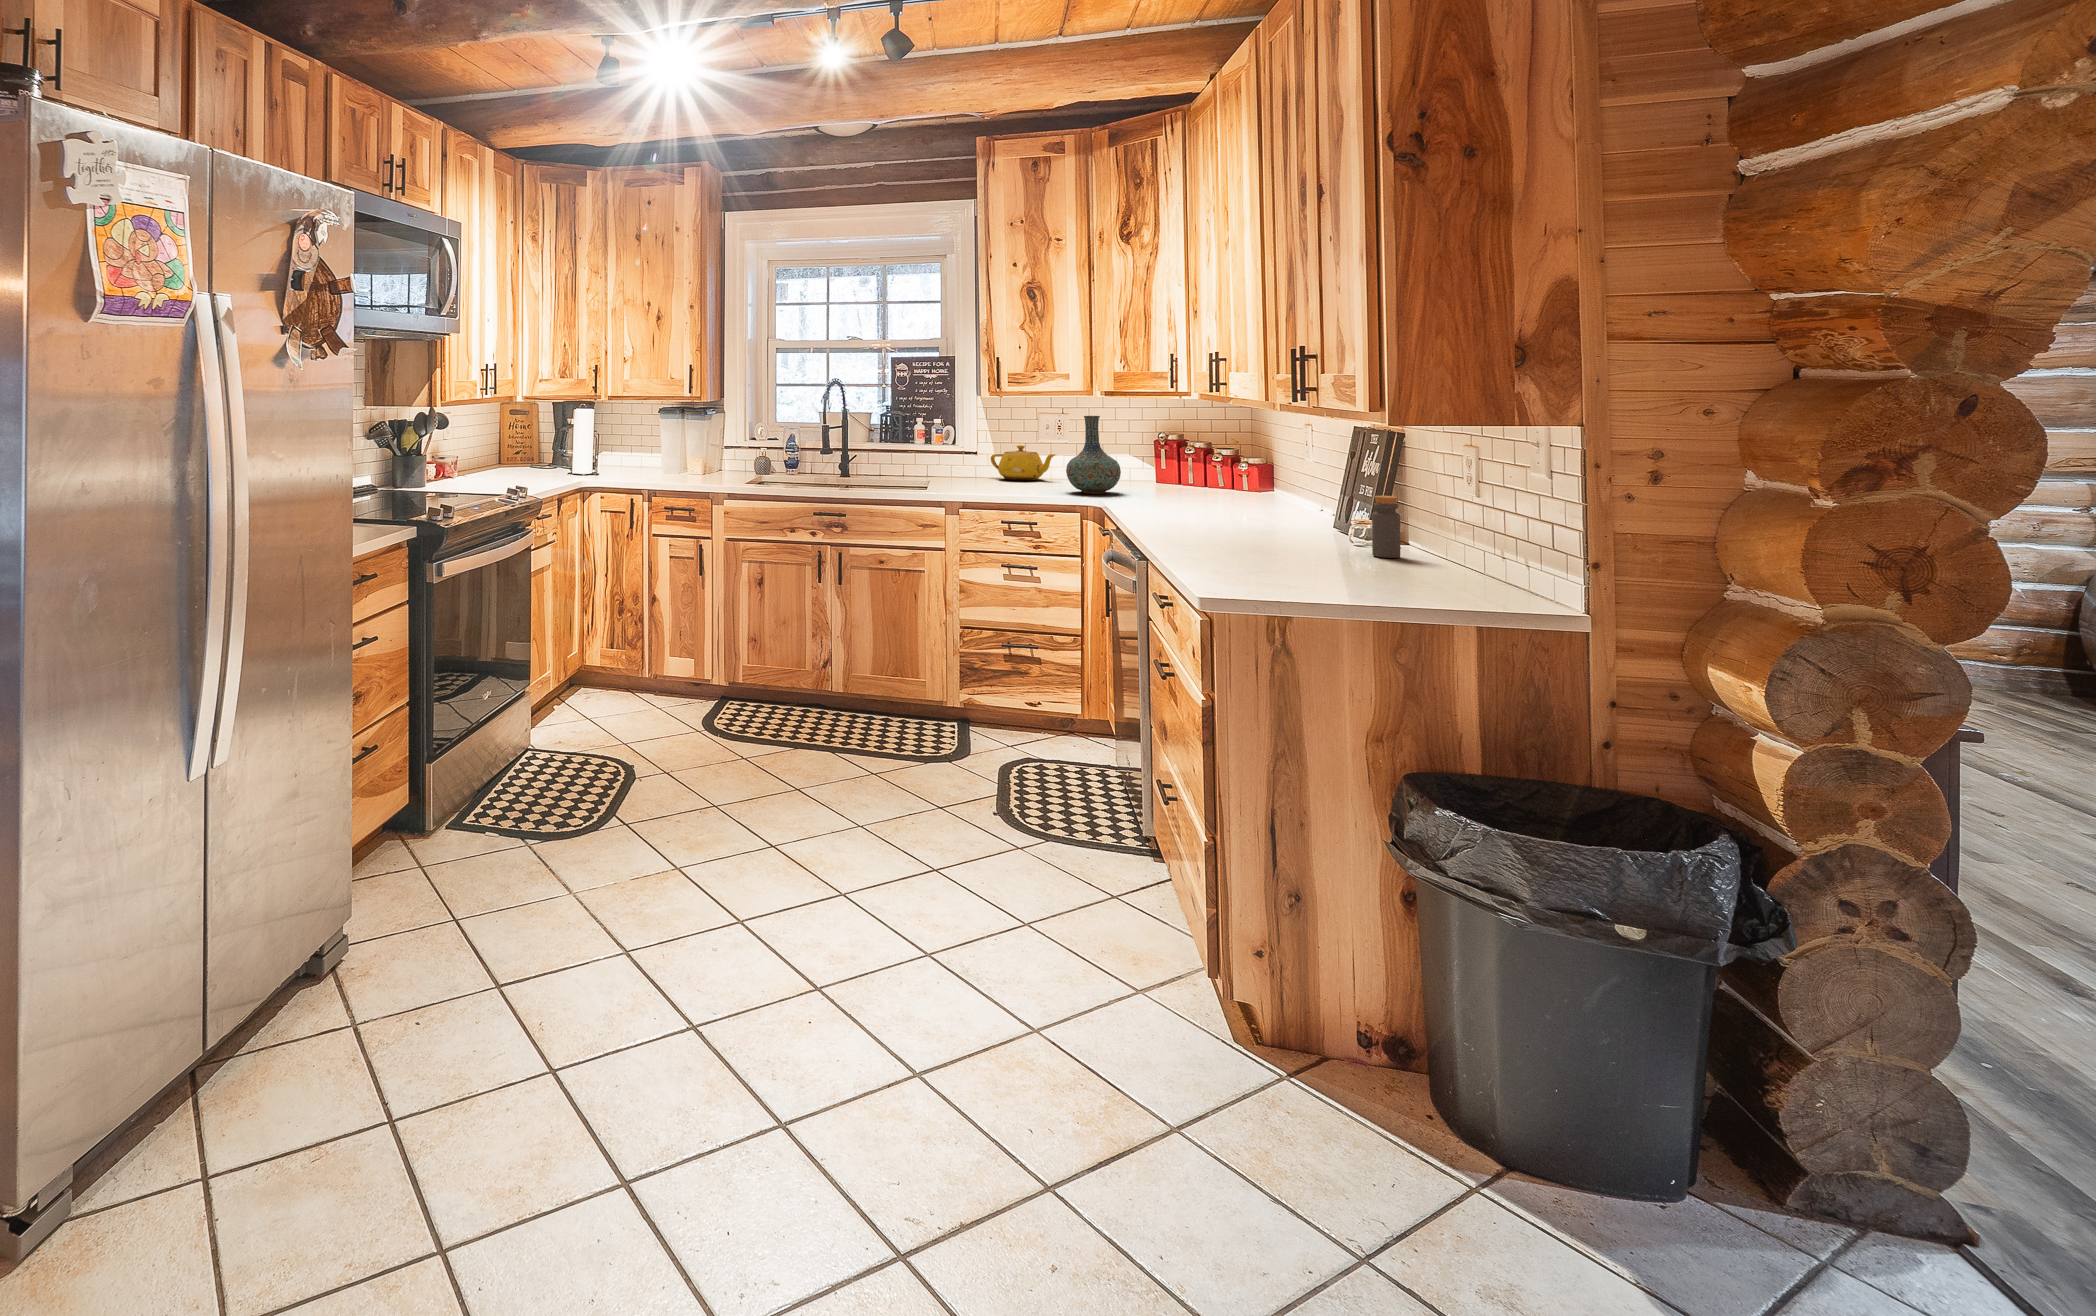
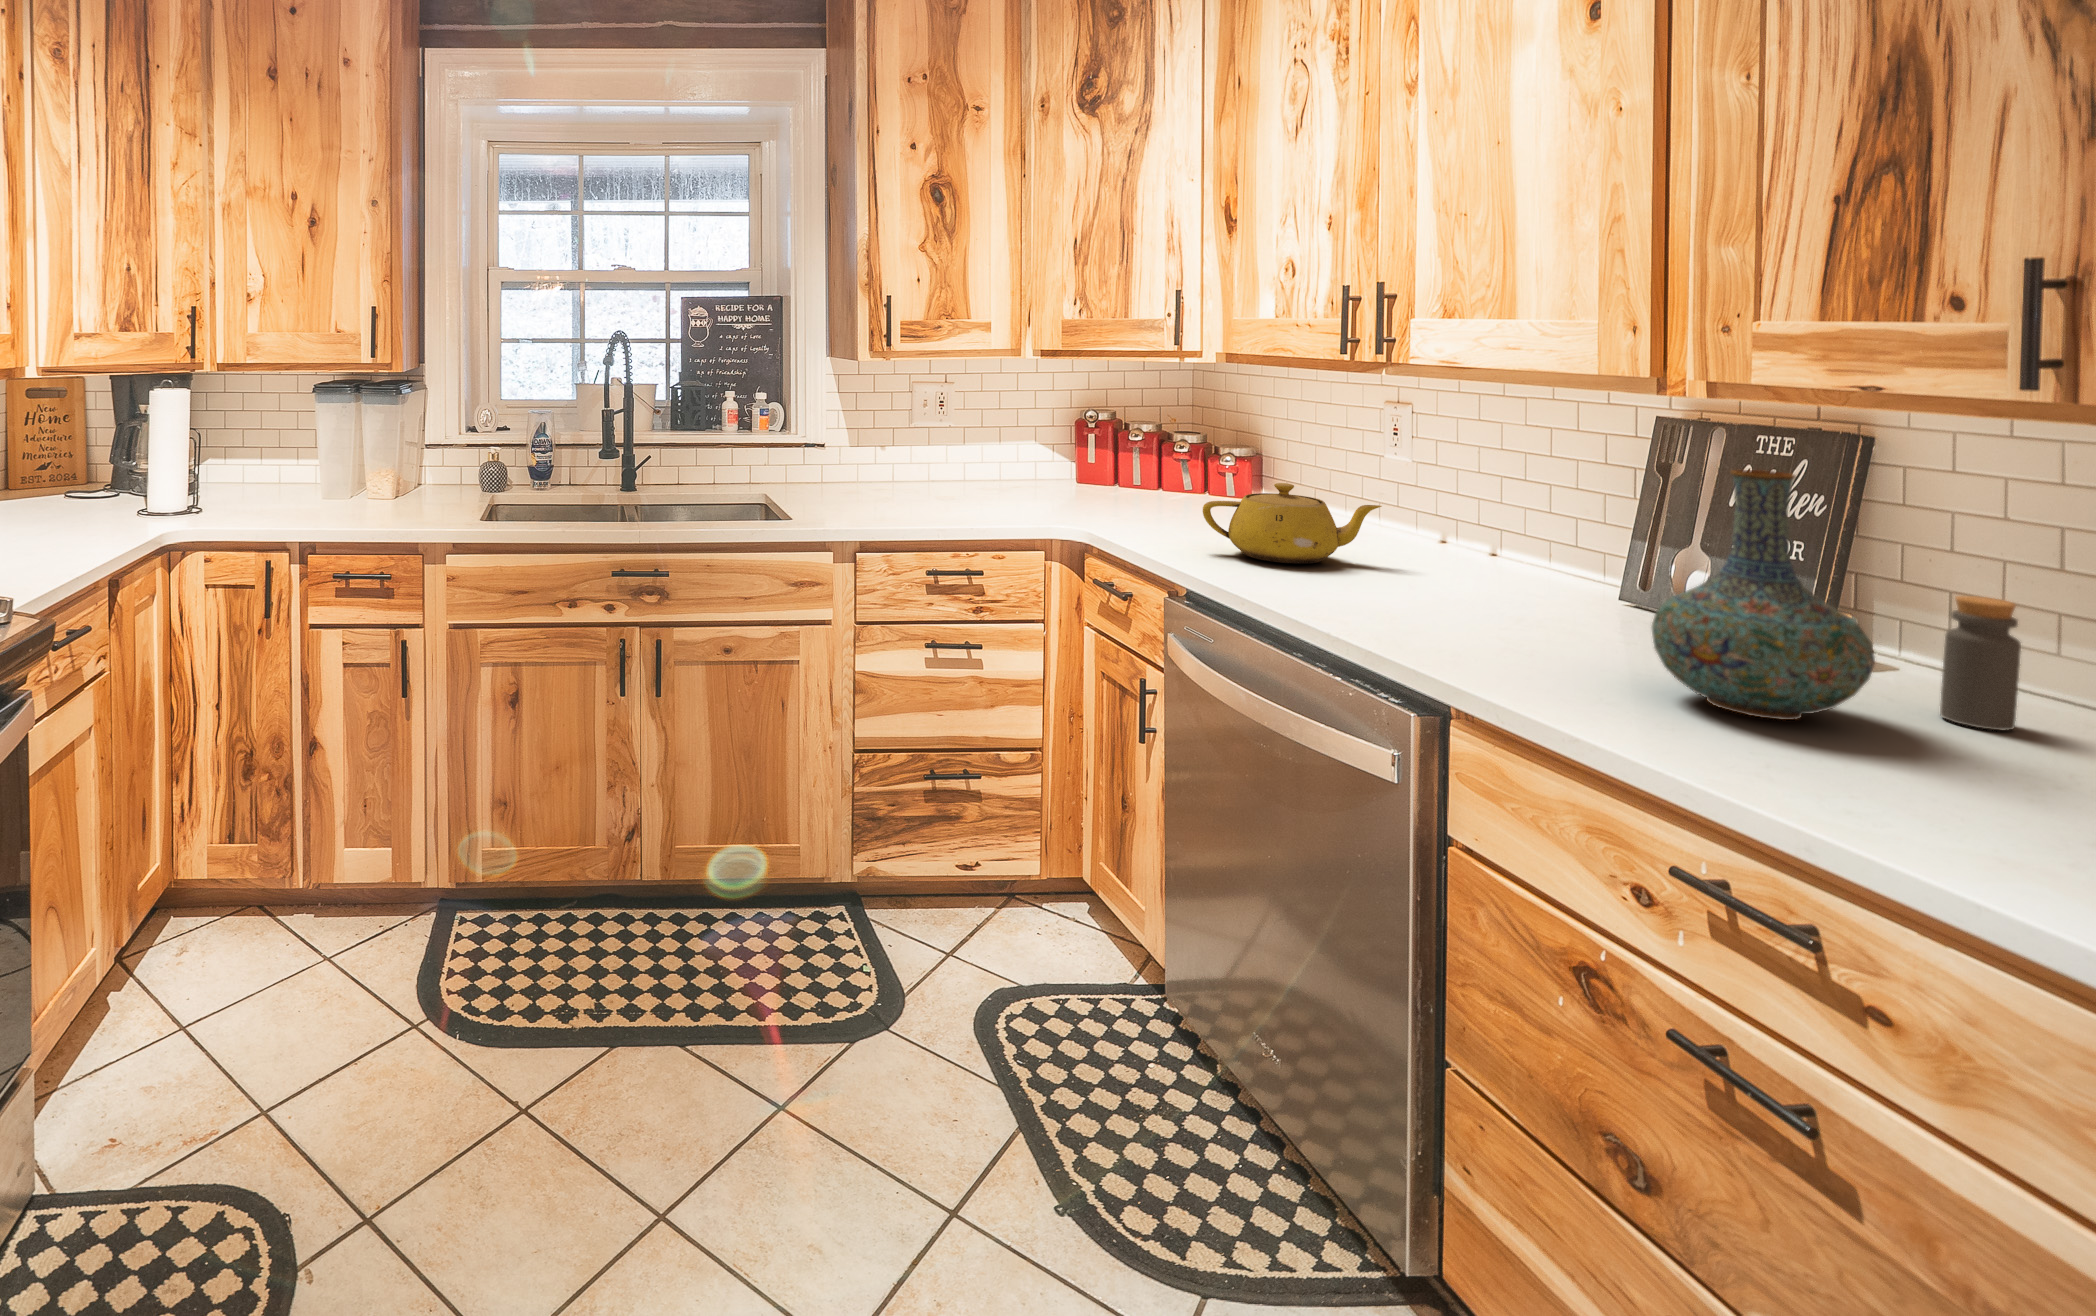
vase: present [1066,416,1121,494] -> present [1652,470,1875,720]
teapot: present [991,445,1056,480] -> present [1203,483,1382,564]

